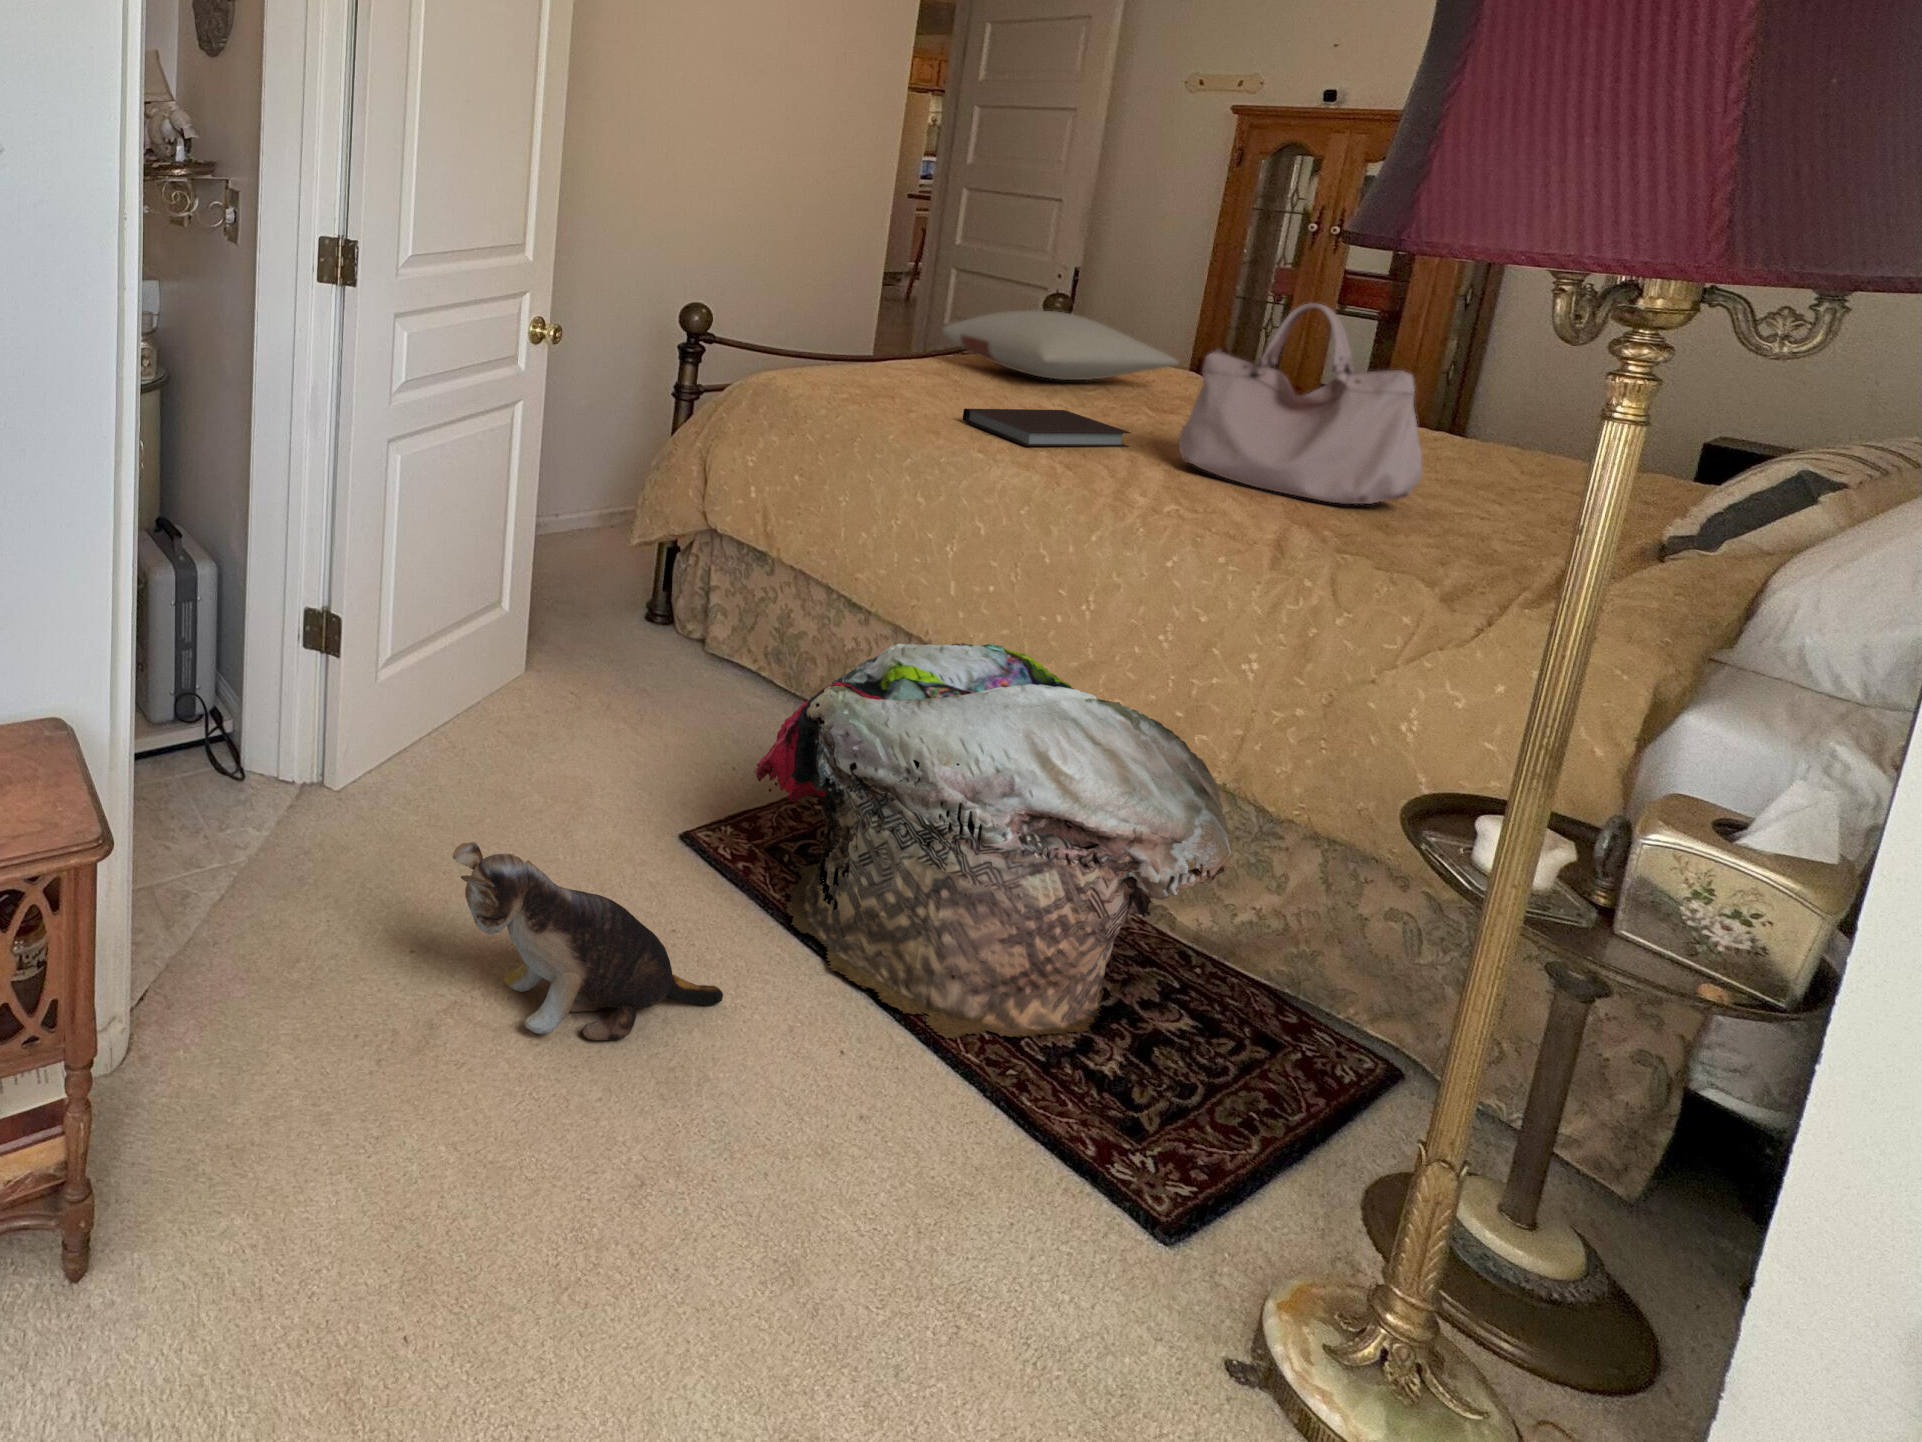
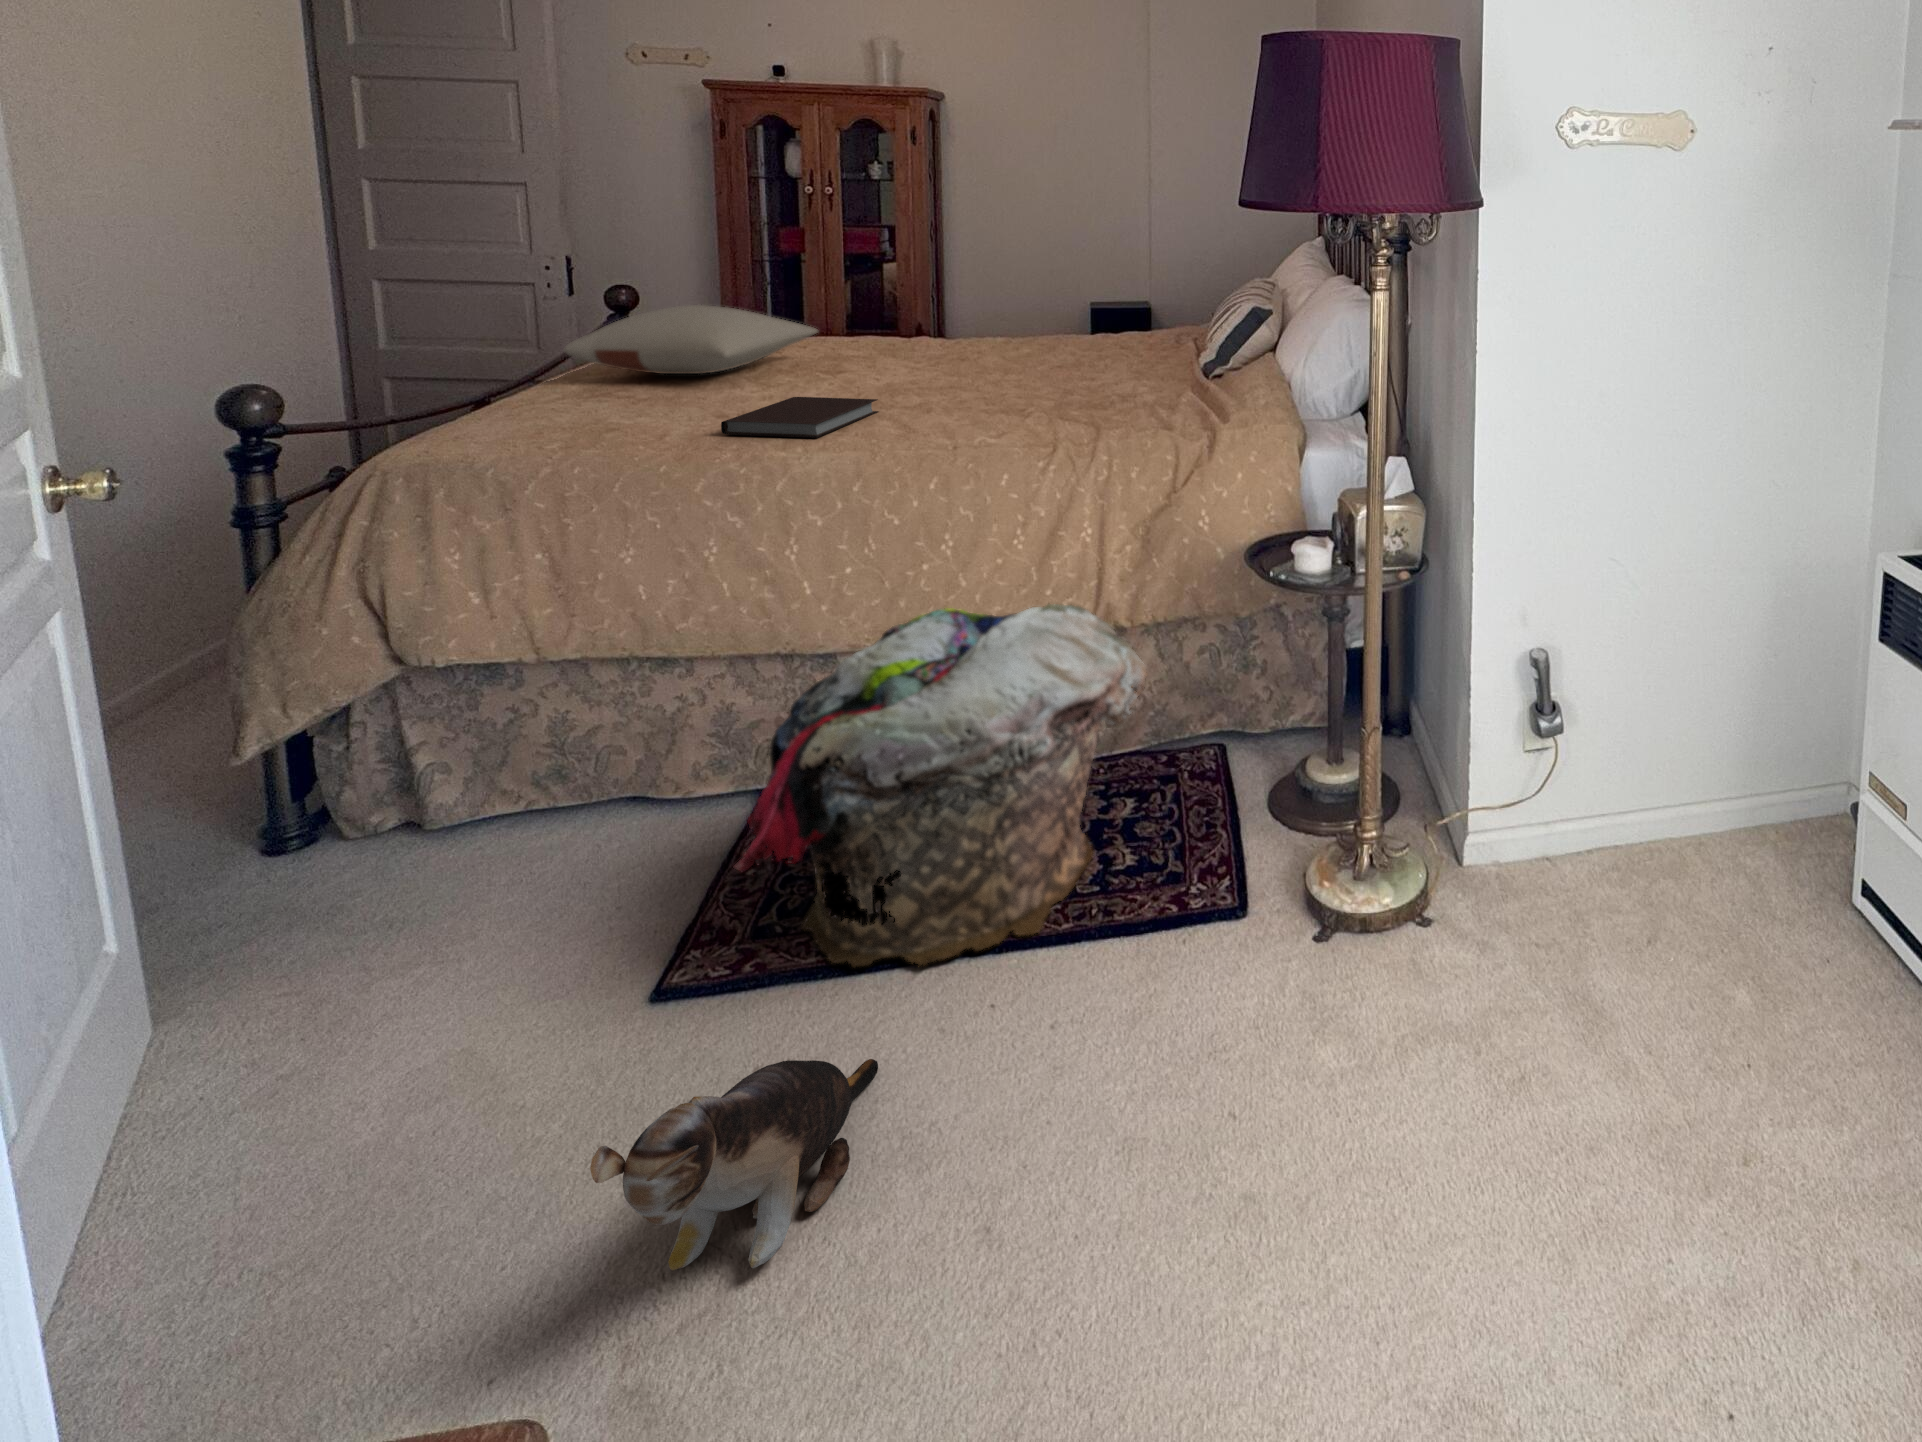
handbag: present [1179,303,1422,504] -> none [926,263,1098,413]

